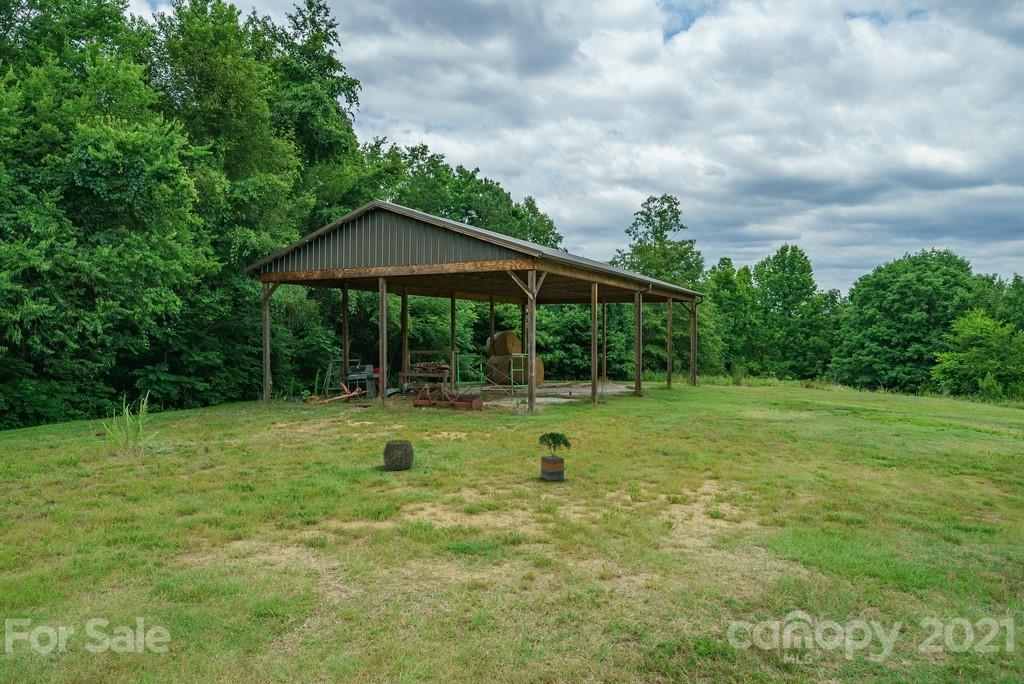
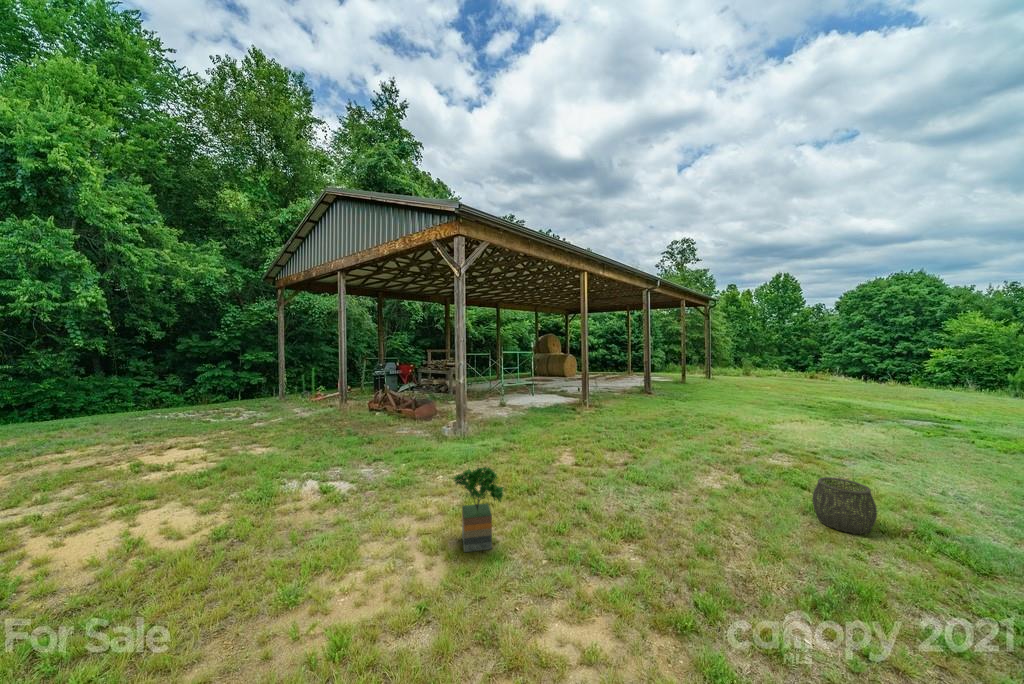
woven basket: present [383,440,414,470] -> present [812,477,877,534]

